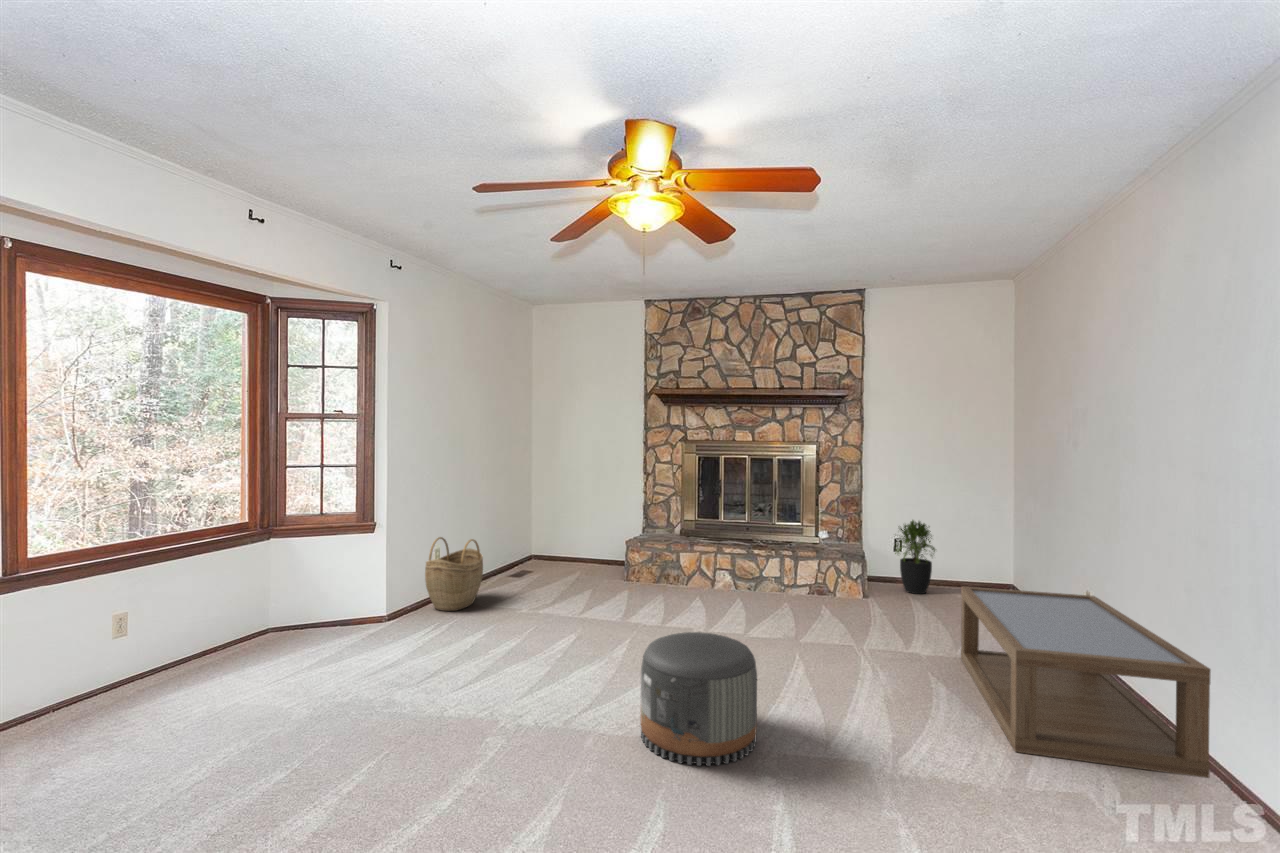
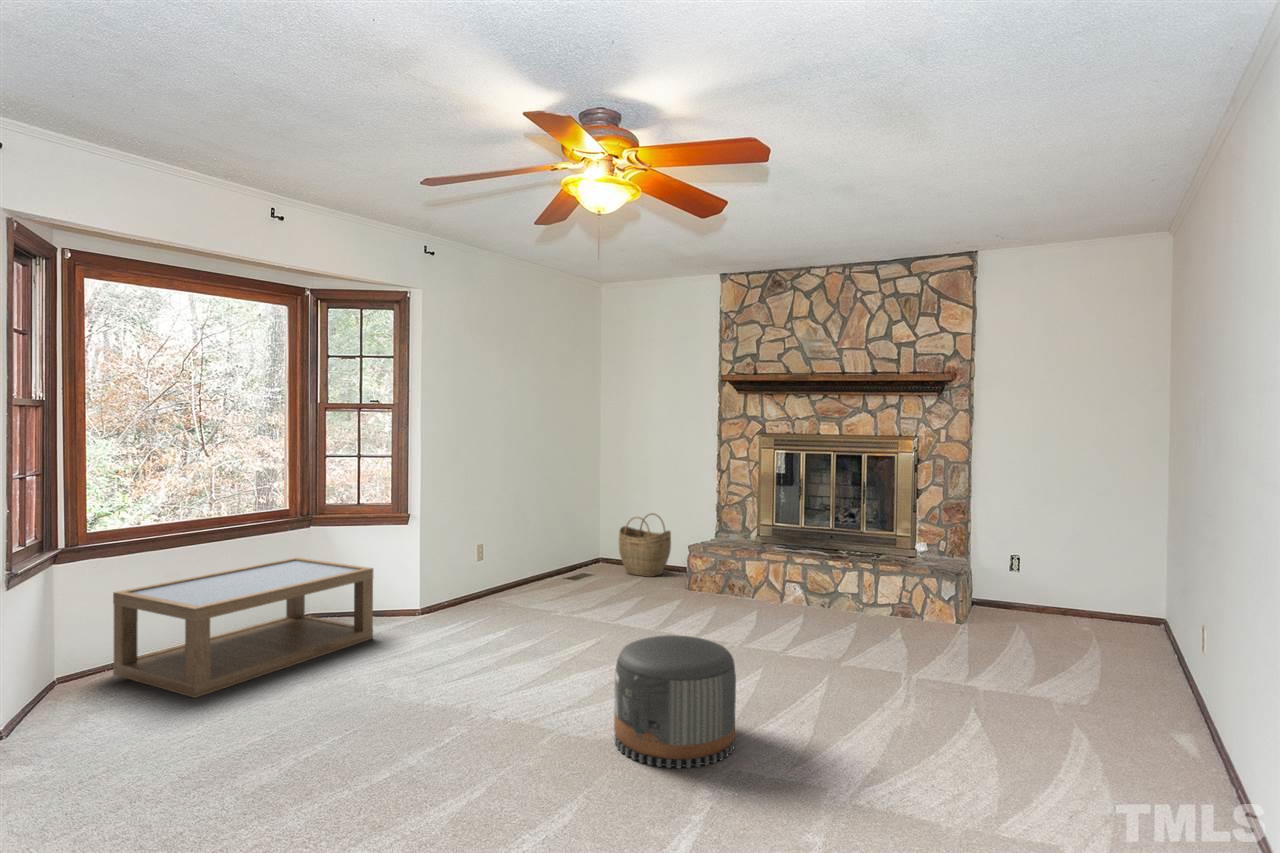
potted plant: present [895,520,935,594] -> none [1001,532,1059,624]
woven basket: present [425,537,483,611] -> present [619,513,671,577]
coffee table: present [961,586,1211,778] -> present [113,558,373,698]

